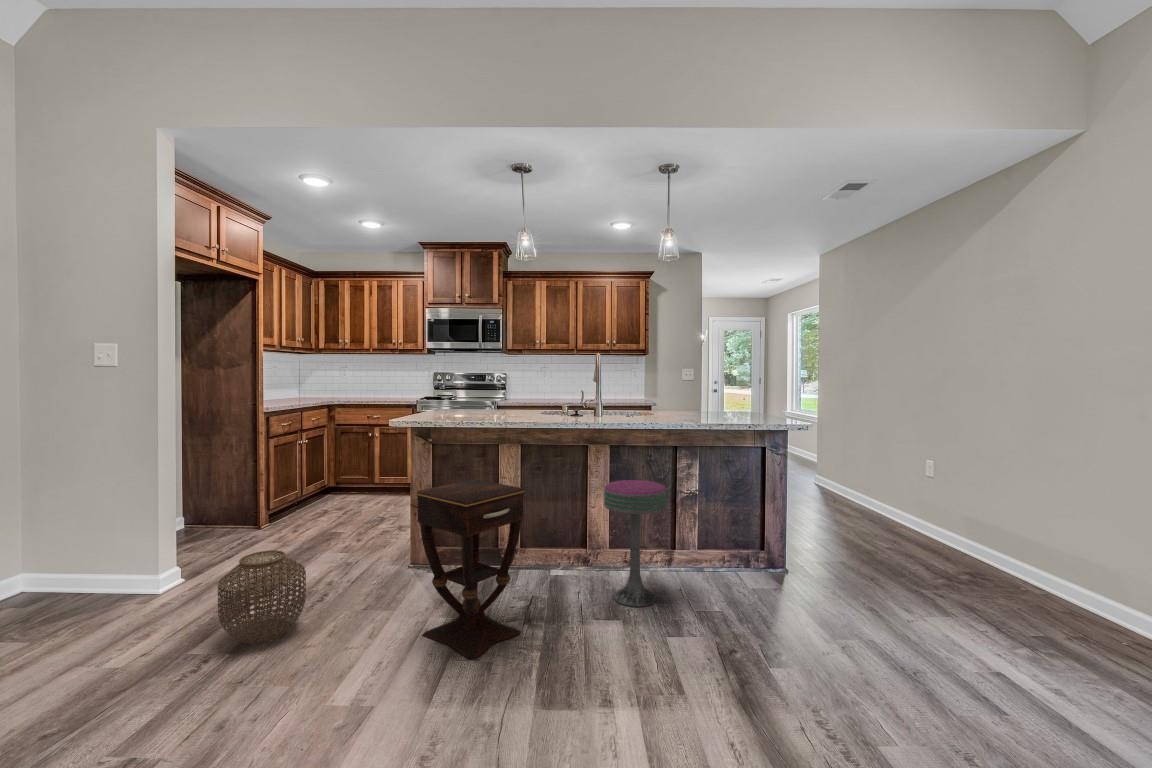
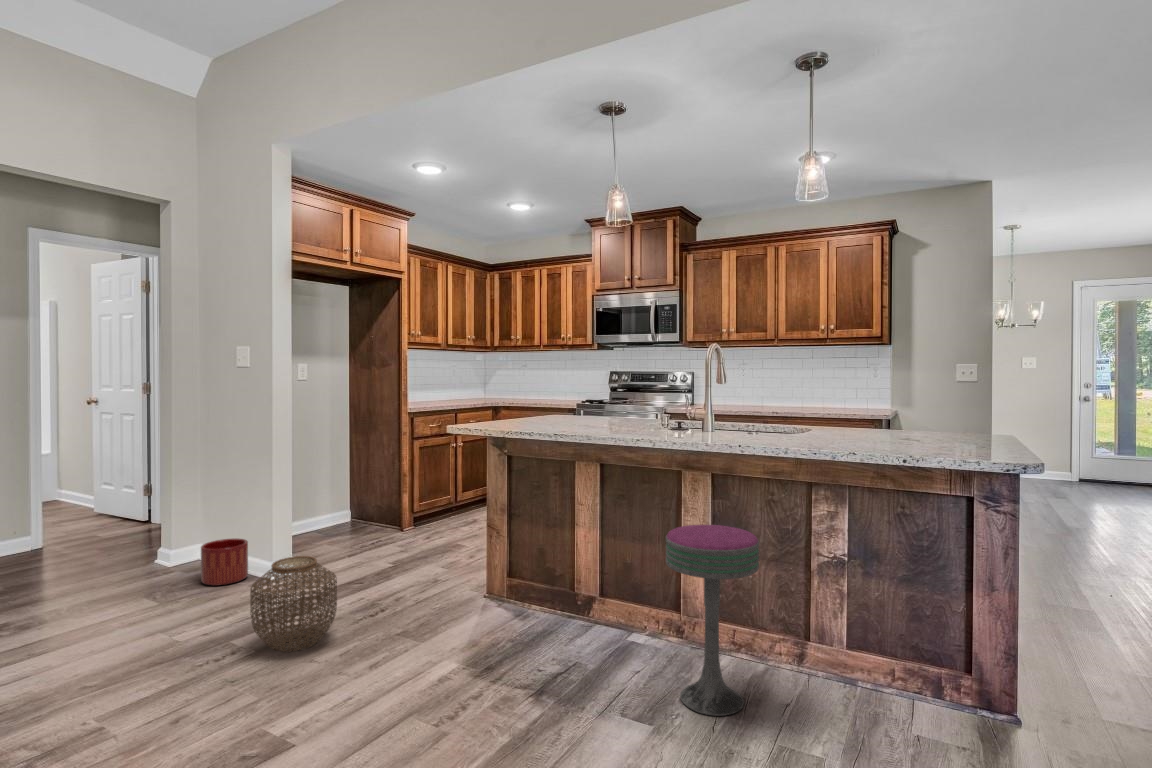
side table: present [416,479,525,659] -> none [413,502,529,727]
planter: none [66,553,127,608] -> present [201,539,248,586]

